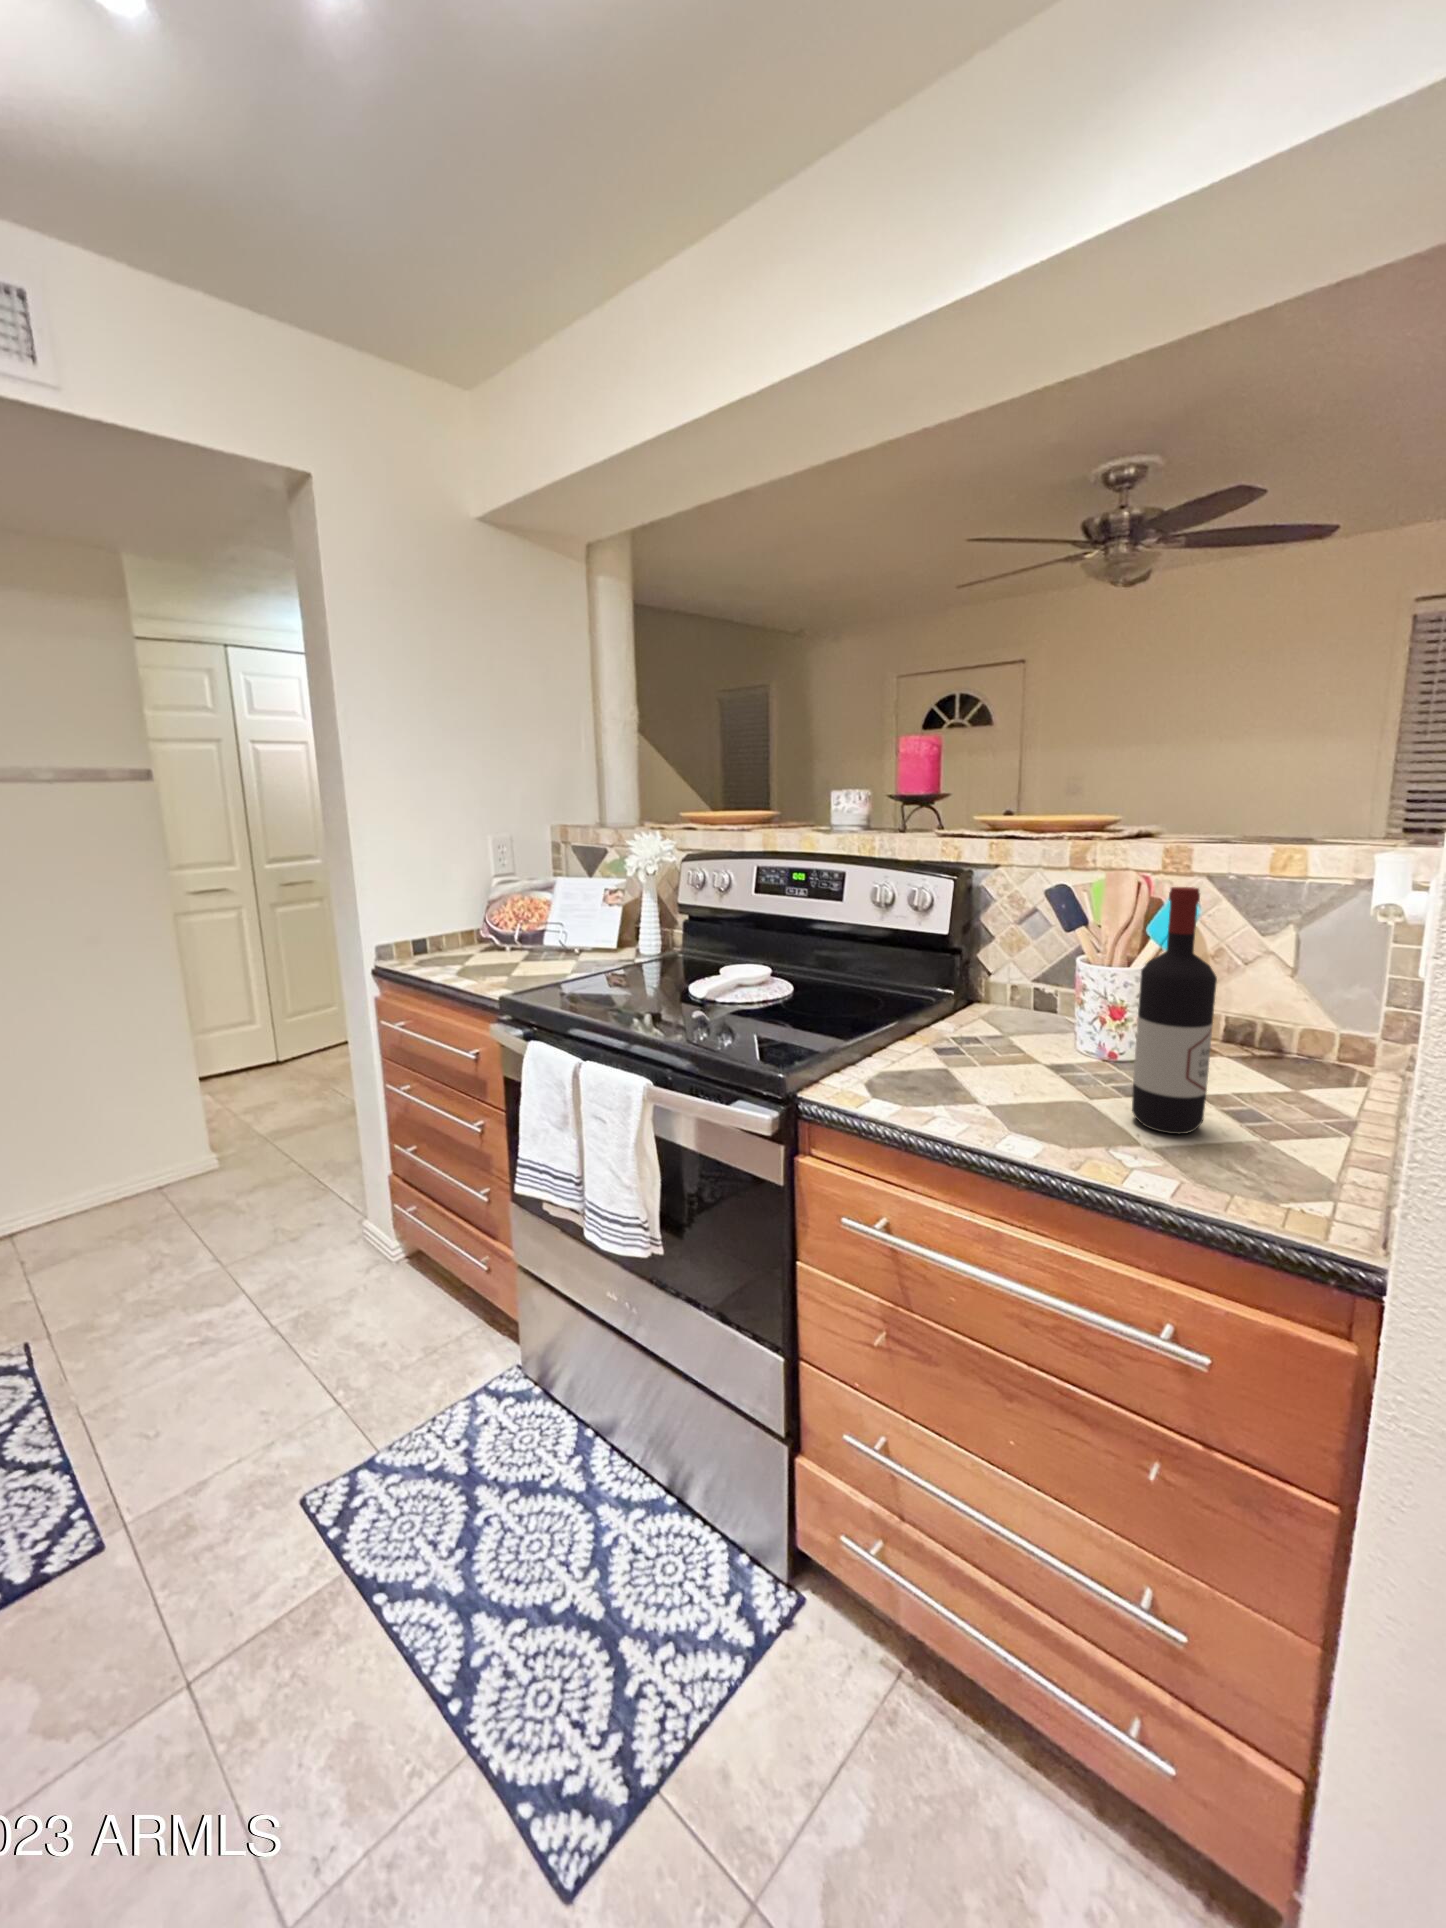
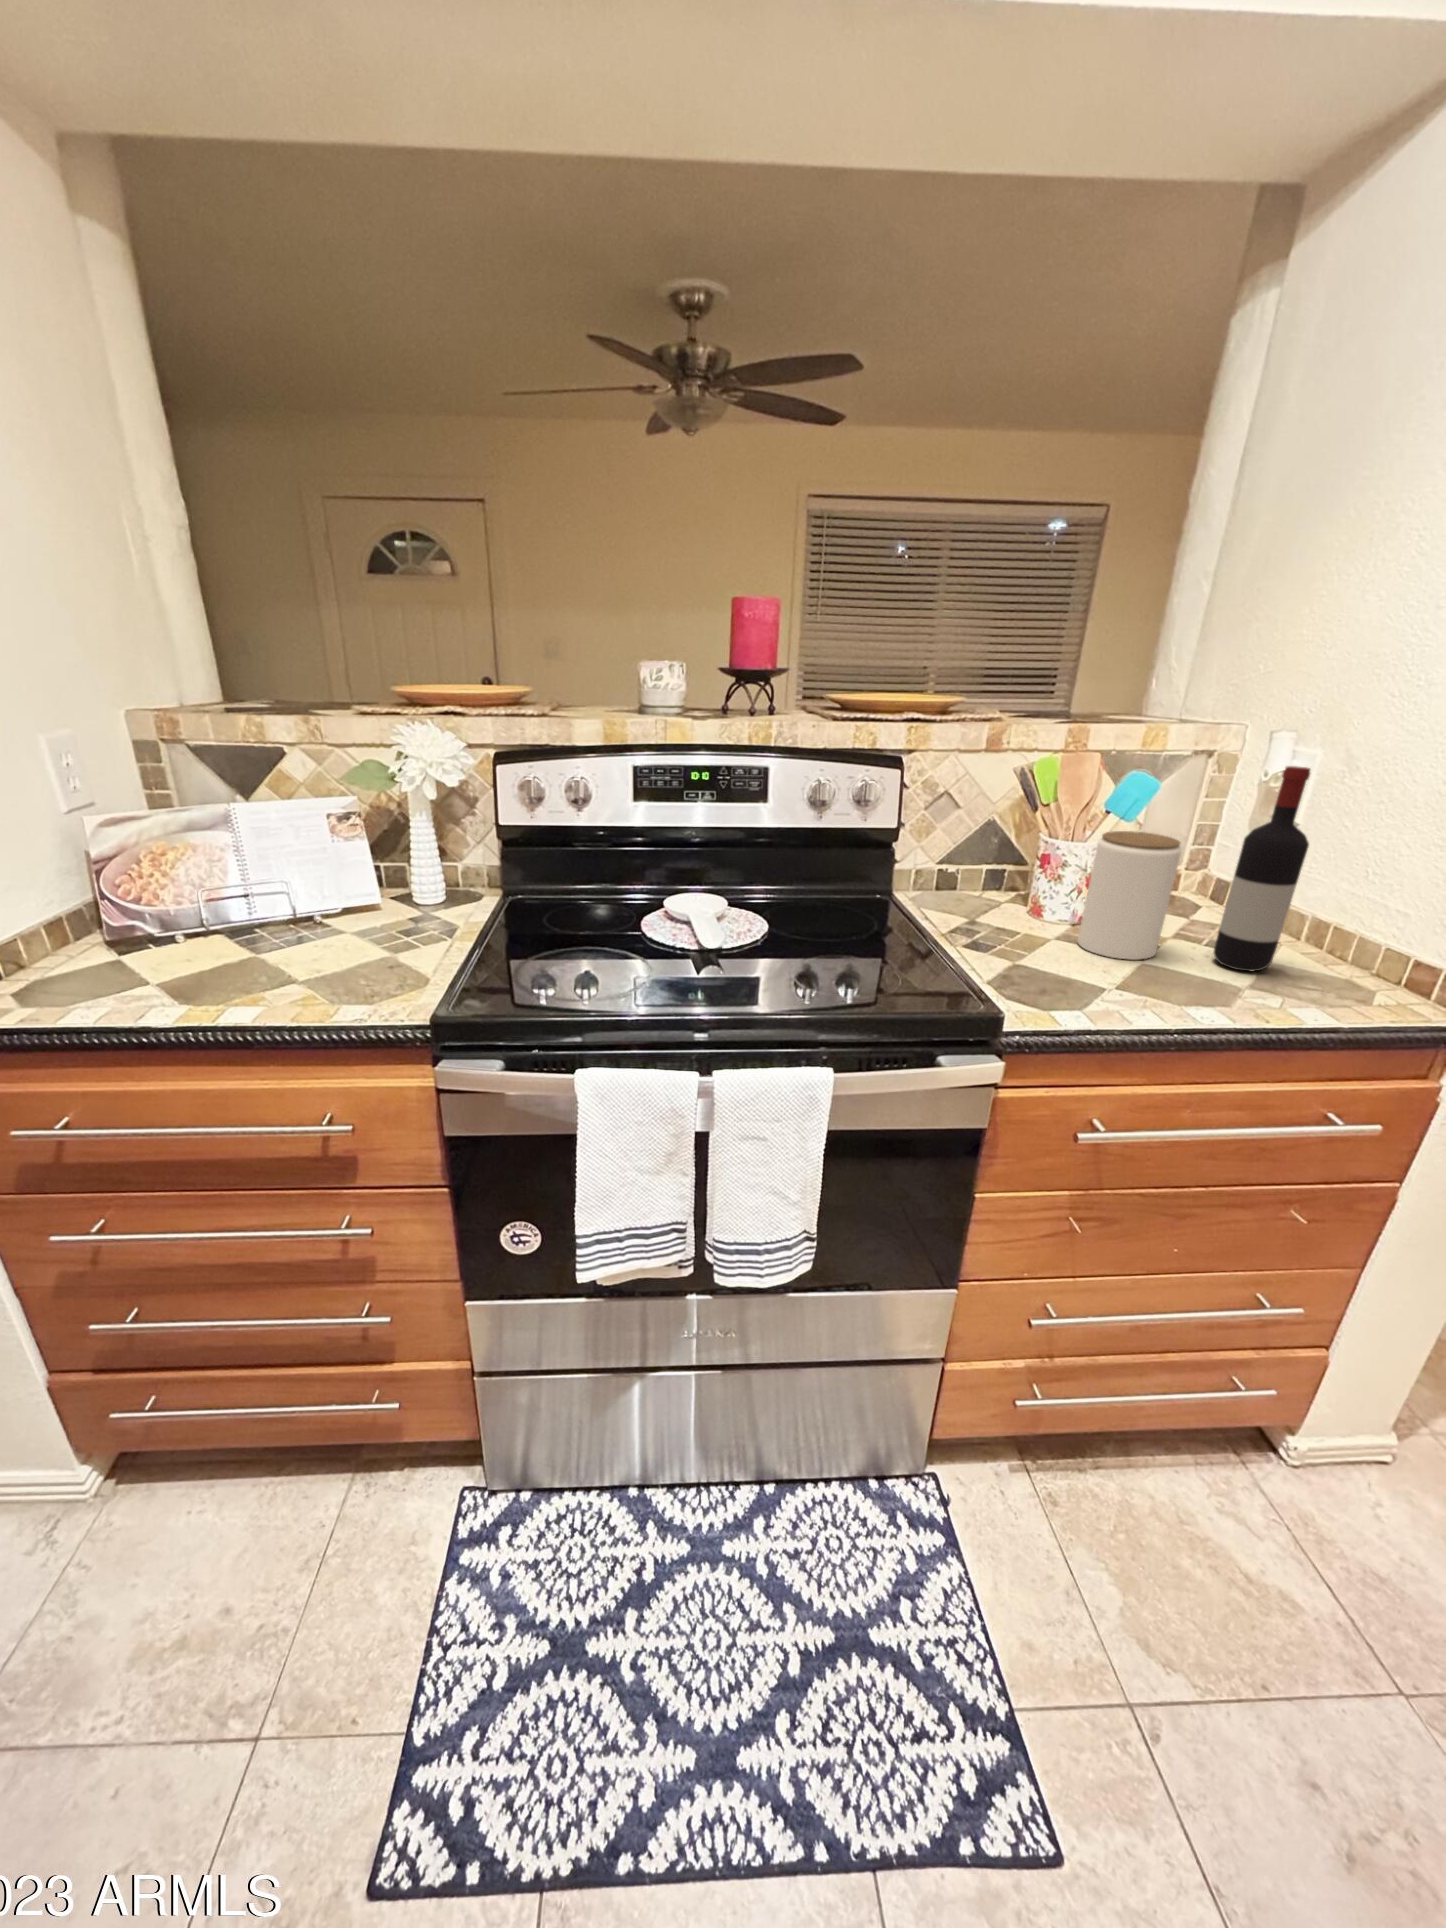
jar: none [1017,951,1113,1093] -> present [1078,831,1182,960]

